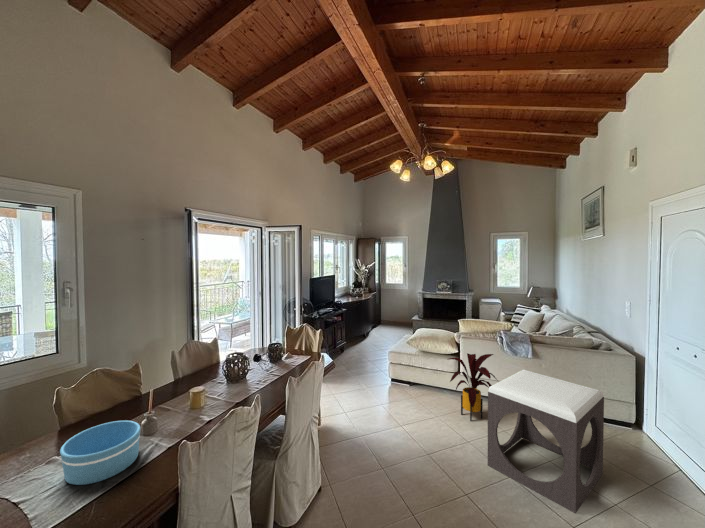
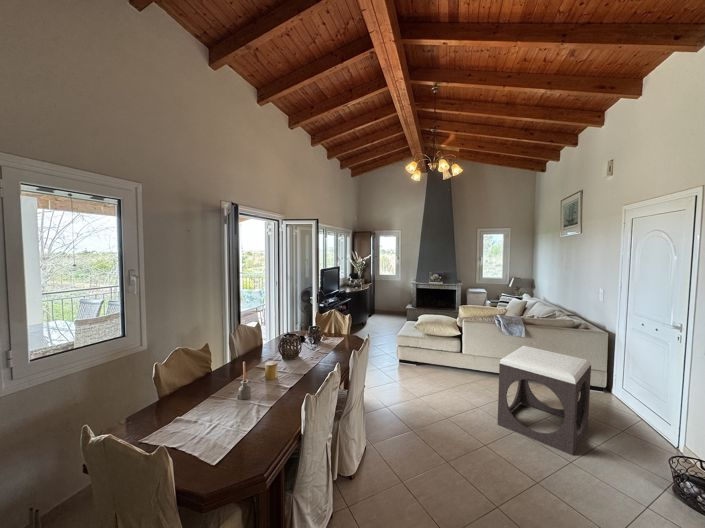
house plant: present [448,353,496,421] -> none [453,334,500,392]
bowl: present [60,420,140,485] -> none [195,386,252,436]

